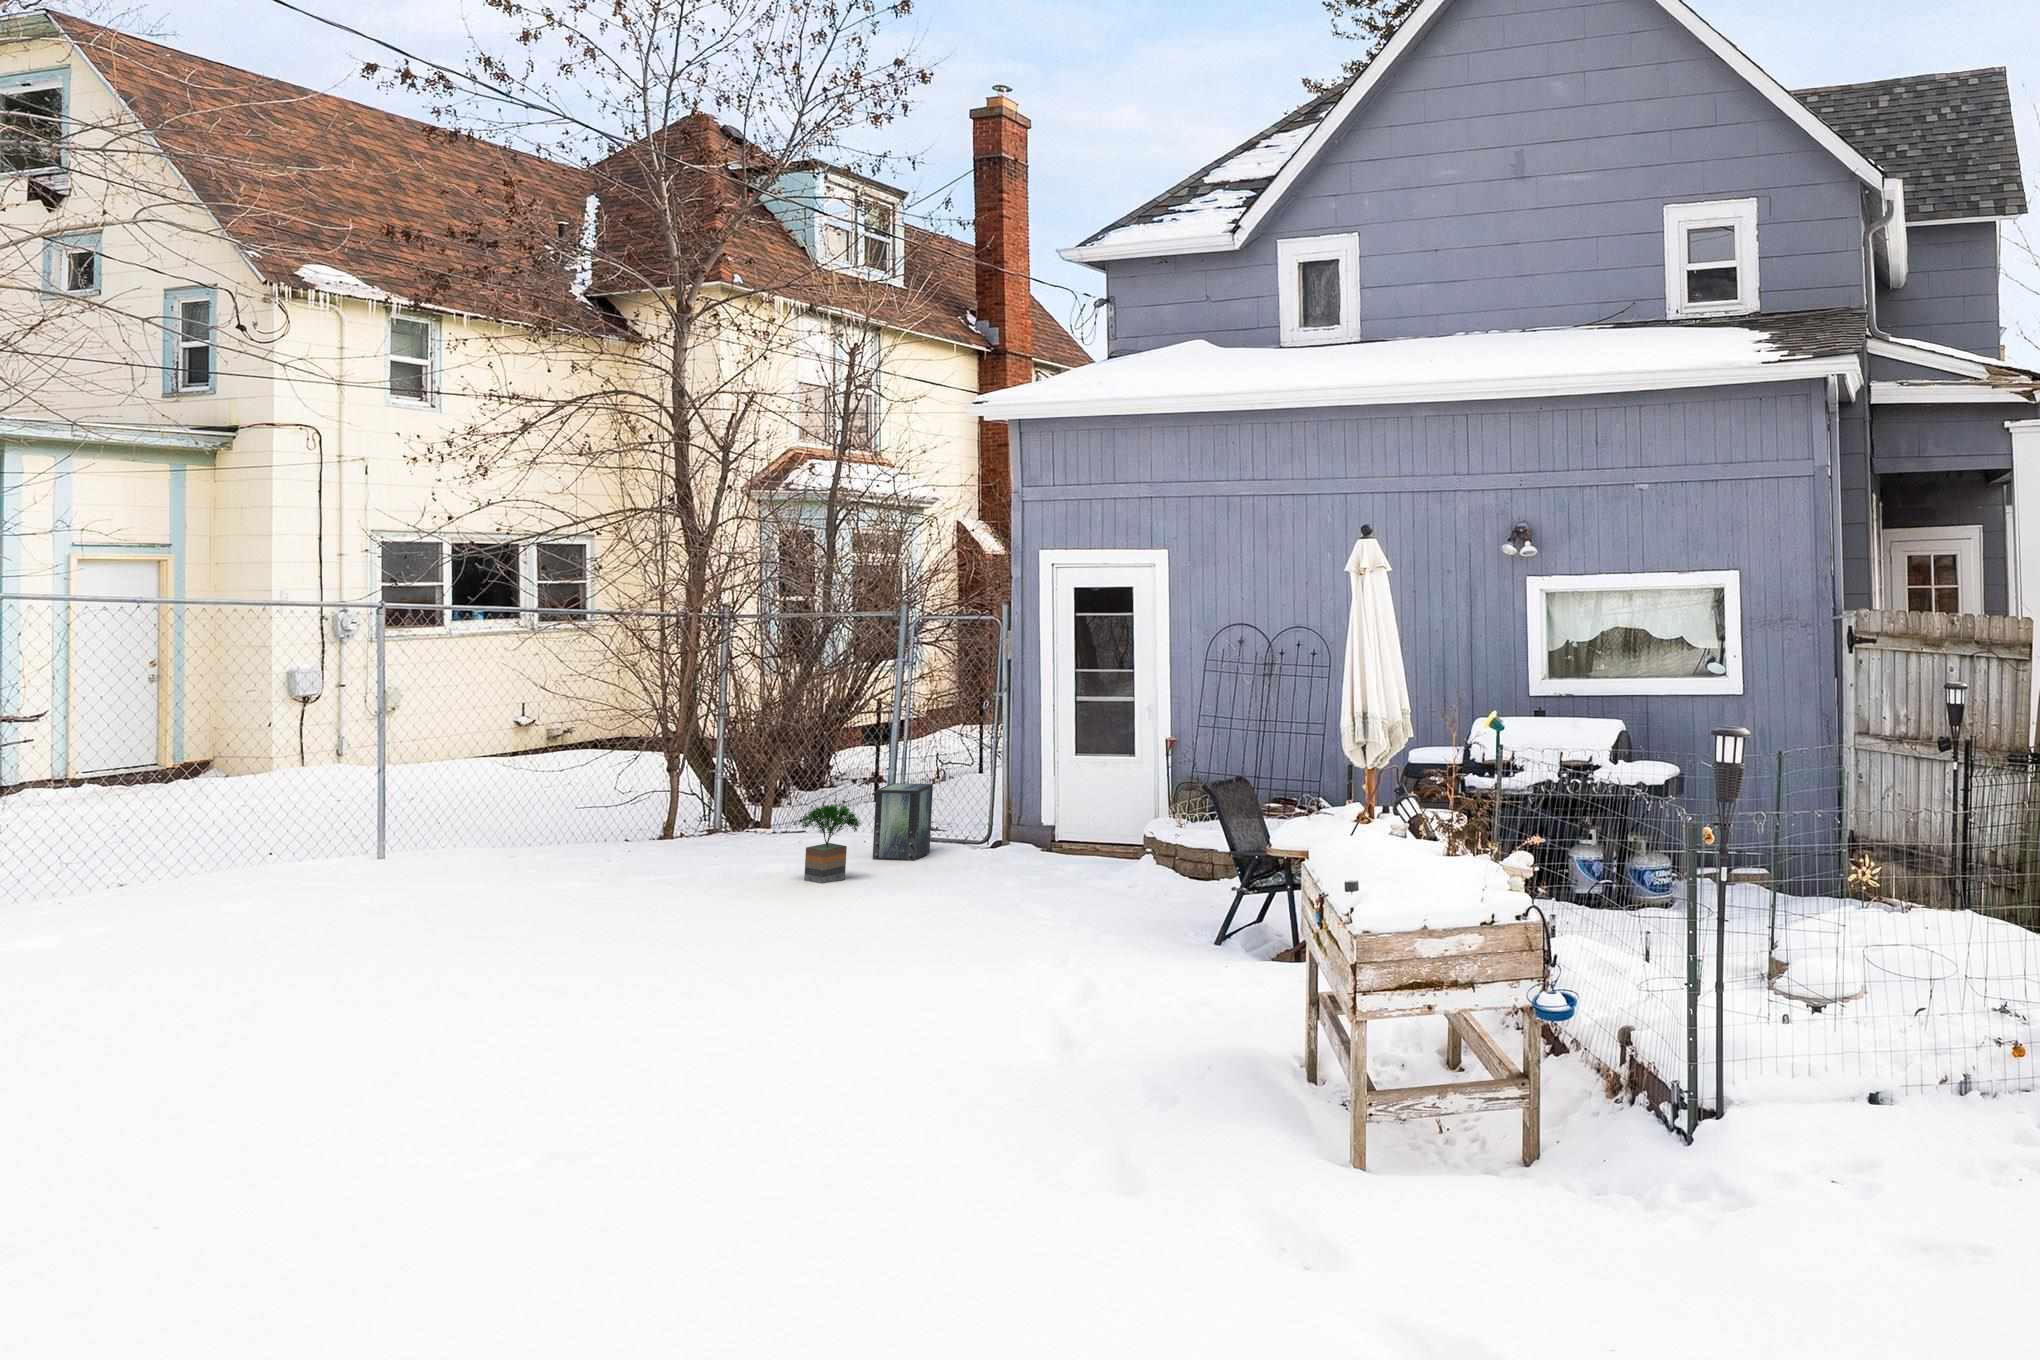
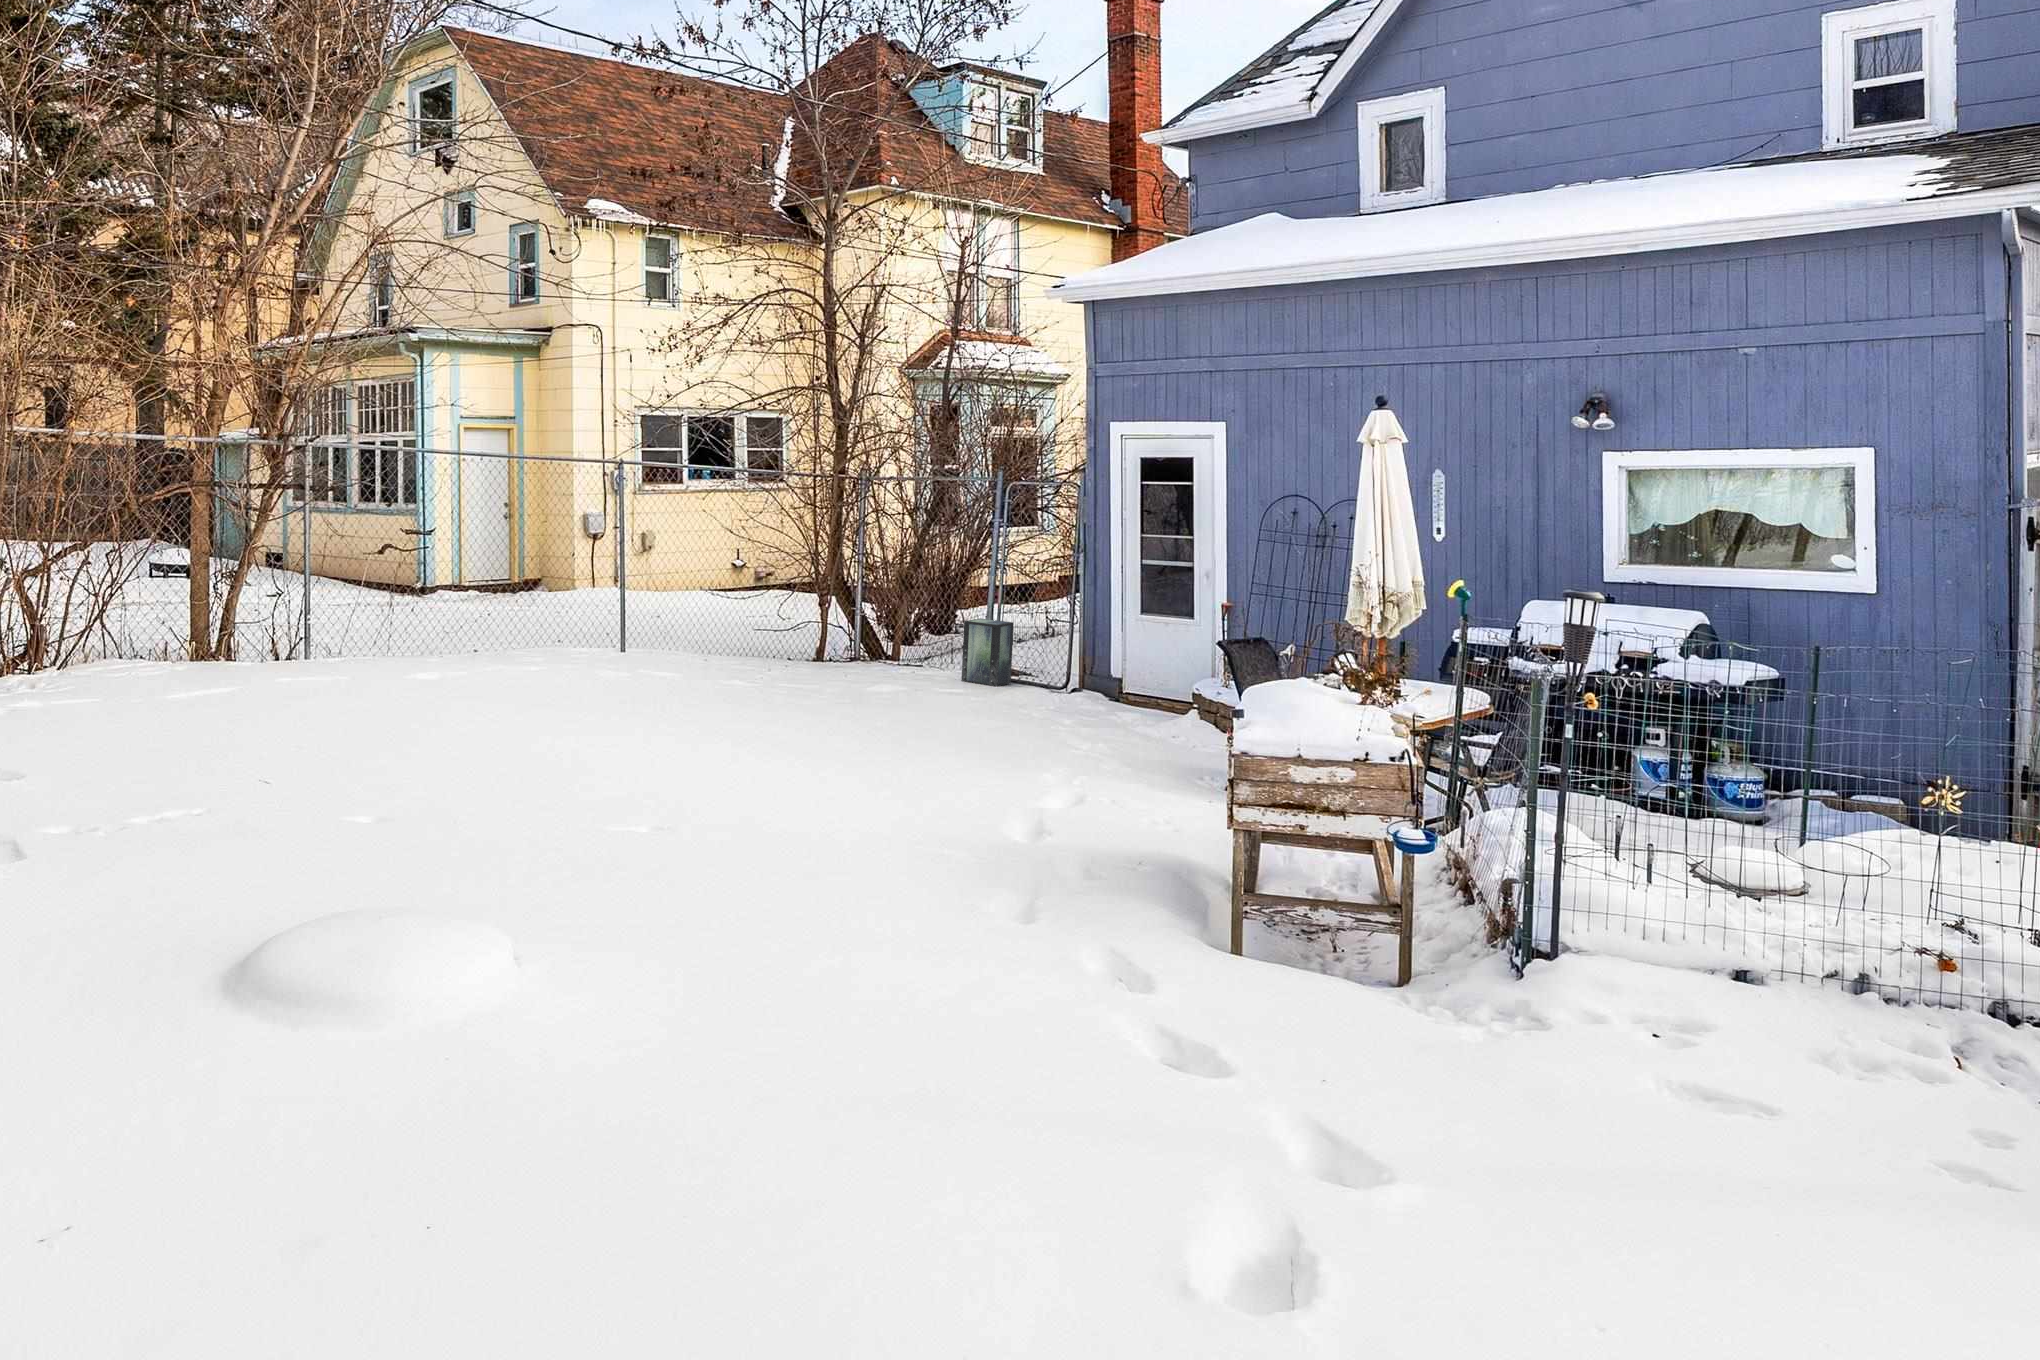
potted tree: present [802,805,860,884] -> none [895,622,944,689]

